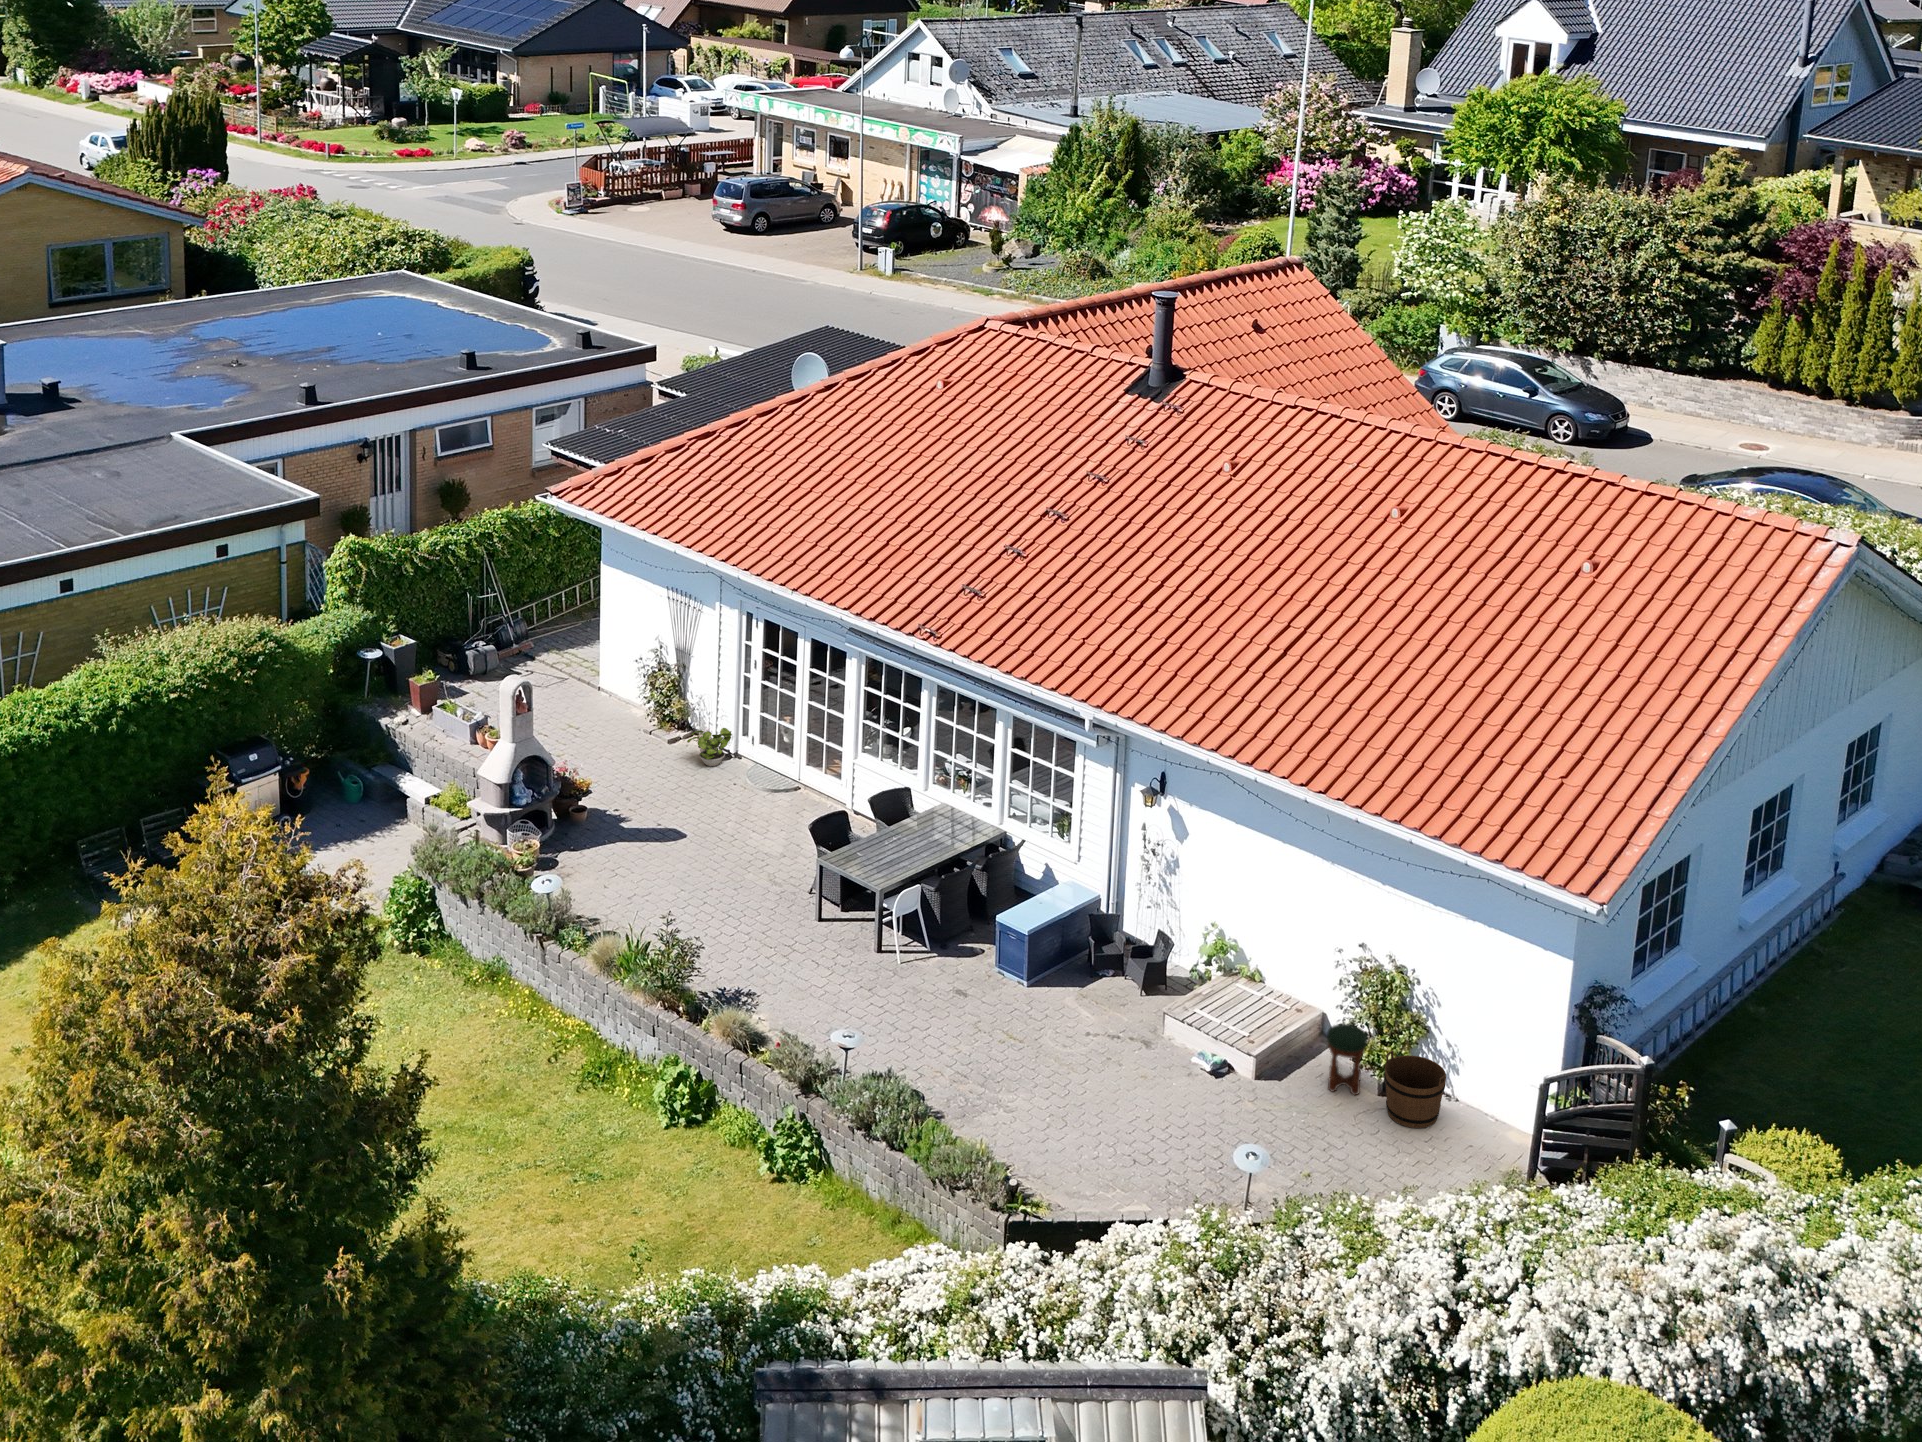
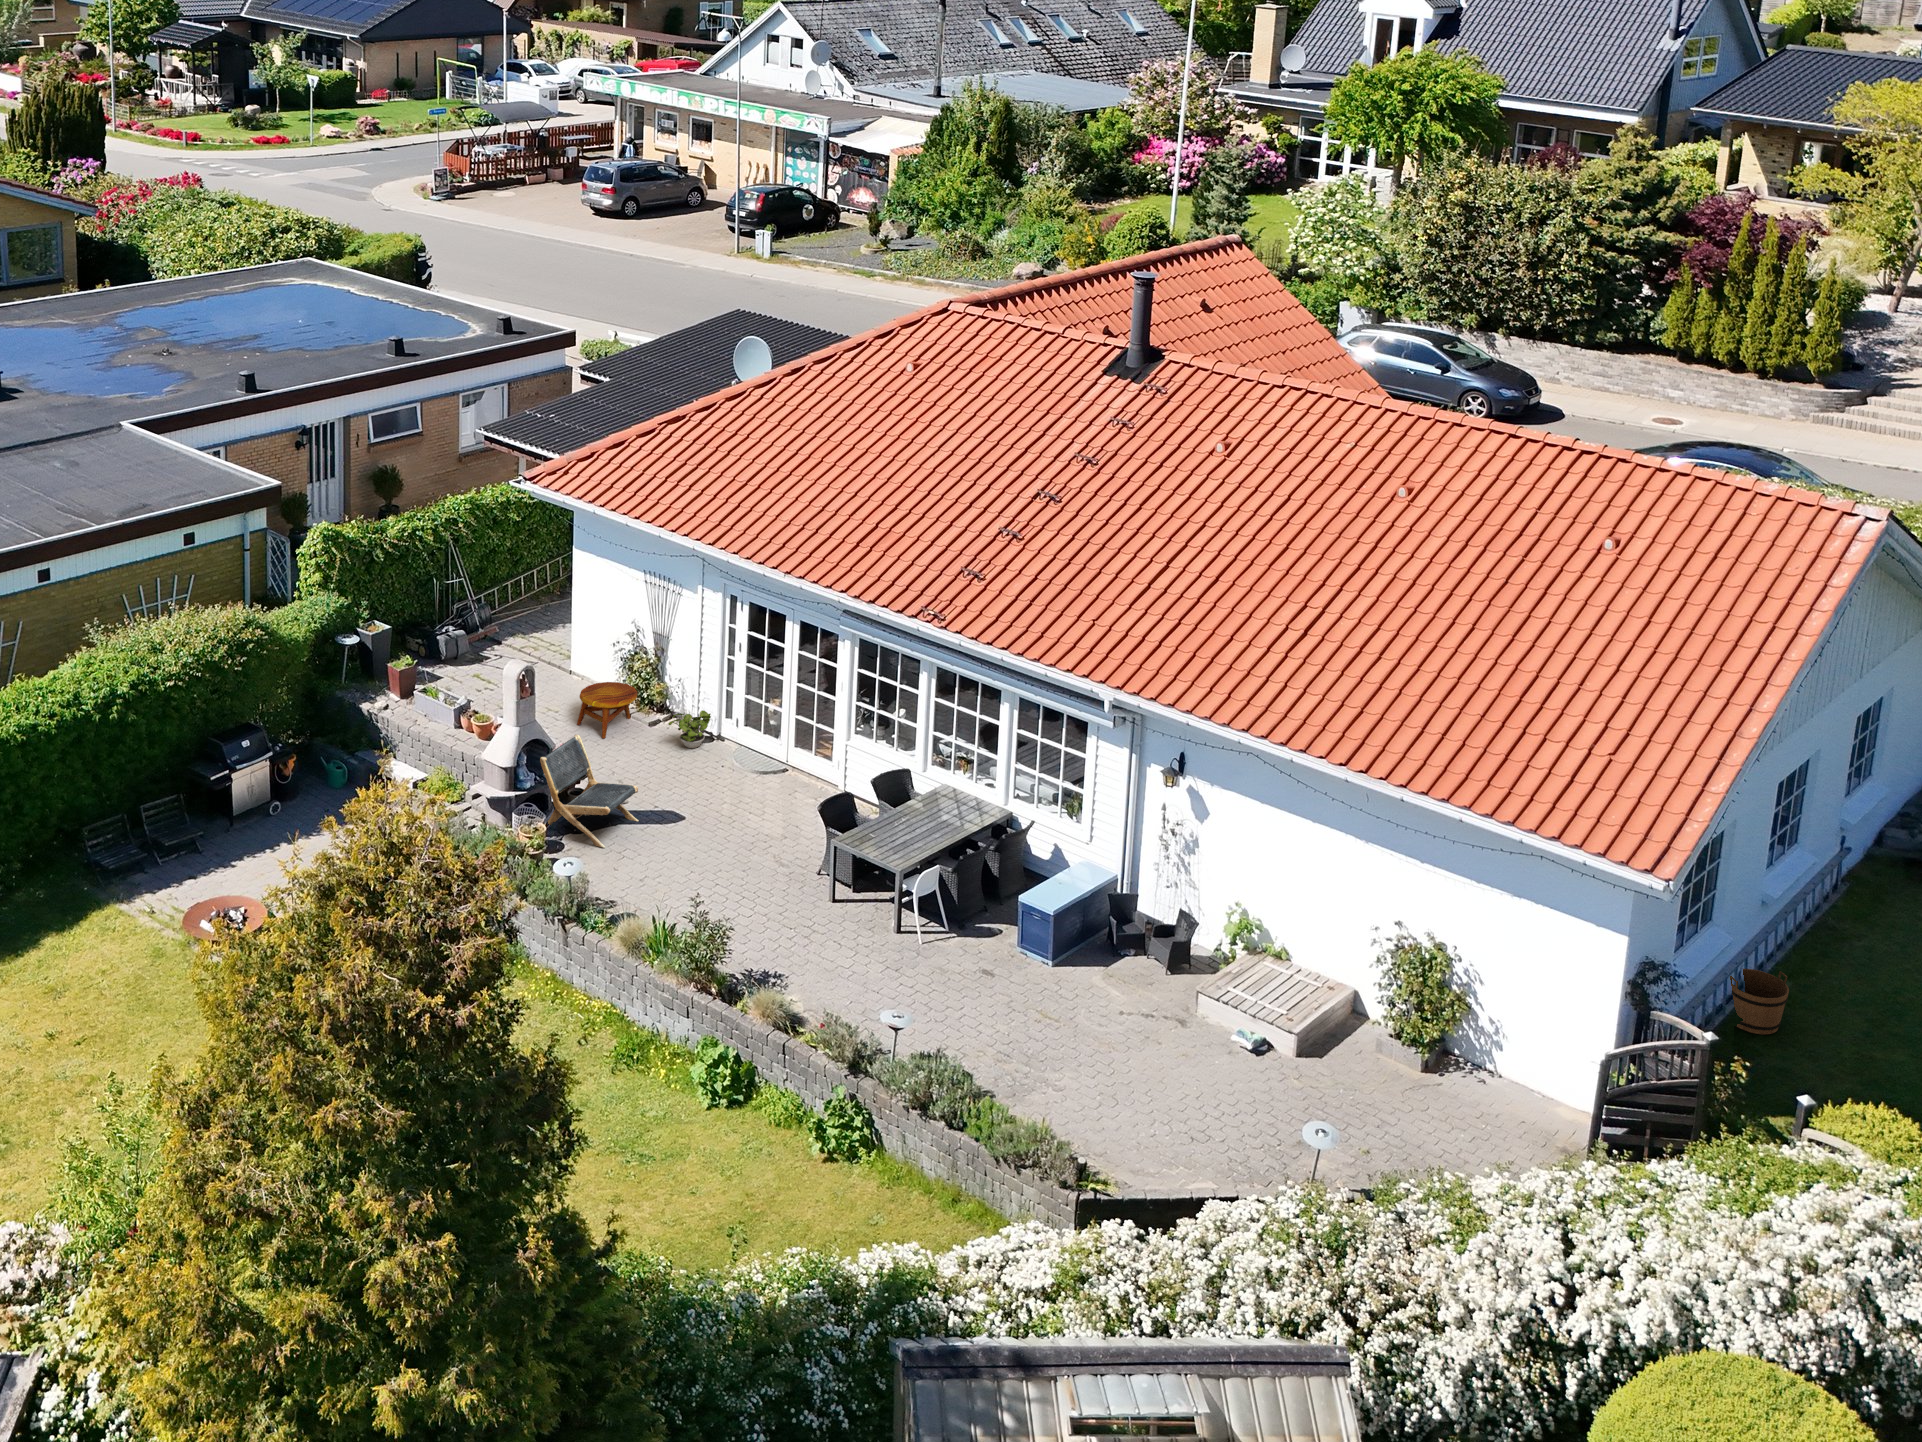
side table: none [599,698,661,755] -> present [577,682,638,738]
lounge chair: none [541,751,645,866] -> present [540,734,638,847]
stool: present [1327,1024,1367,1095] -> none [1356,999,1398,1070]
bucket: present [1384,1051,1446,1128] -> present [1730,969,1789,1034]

